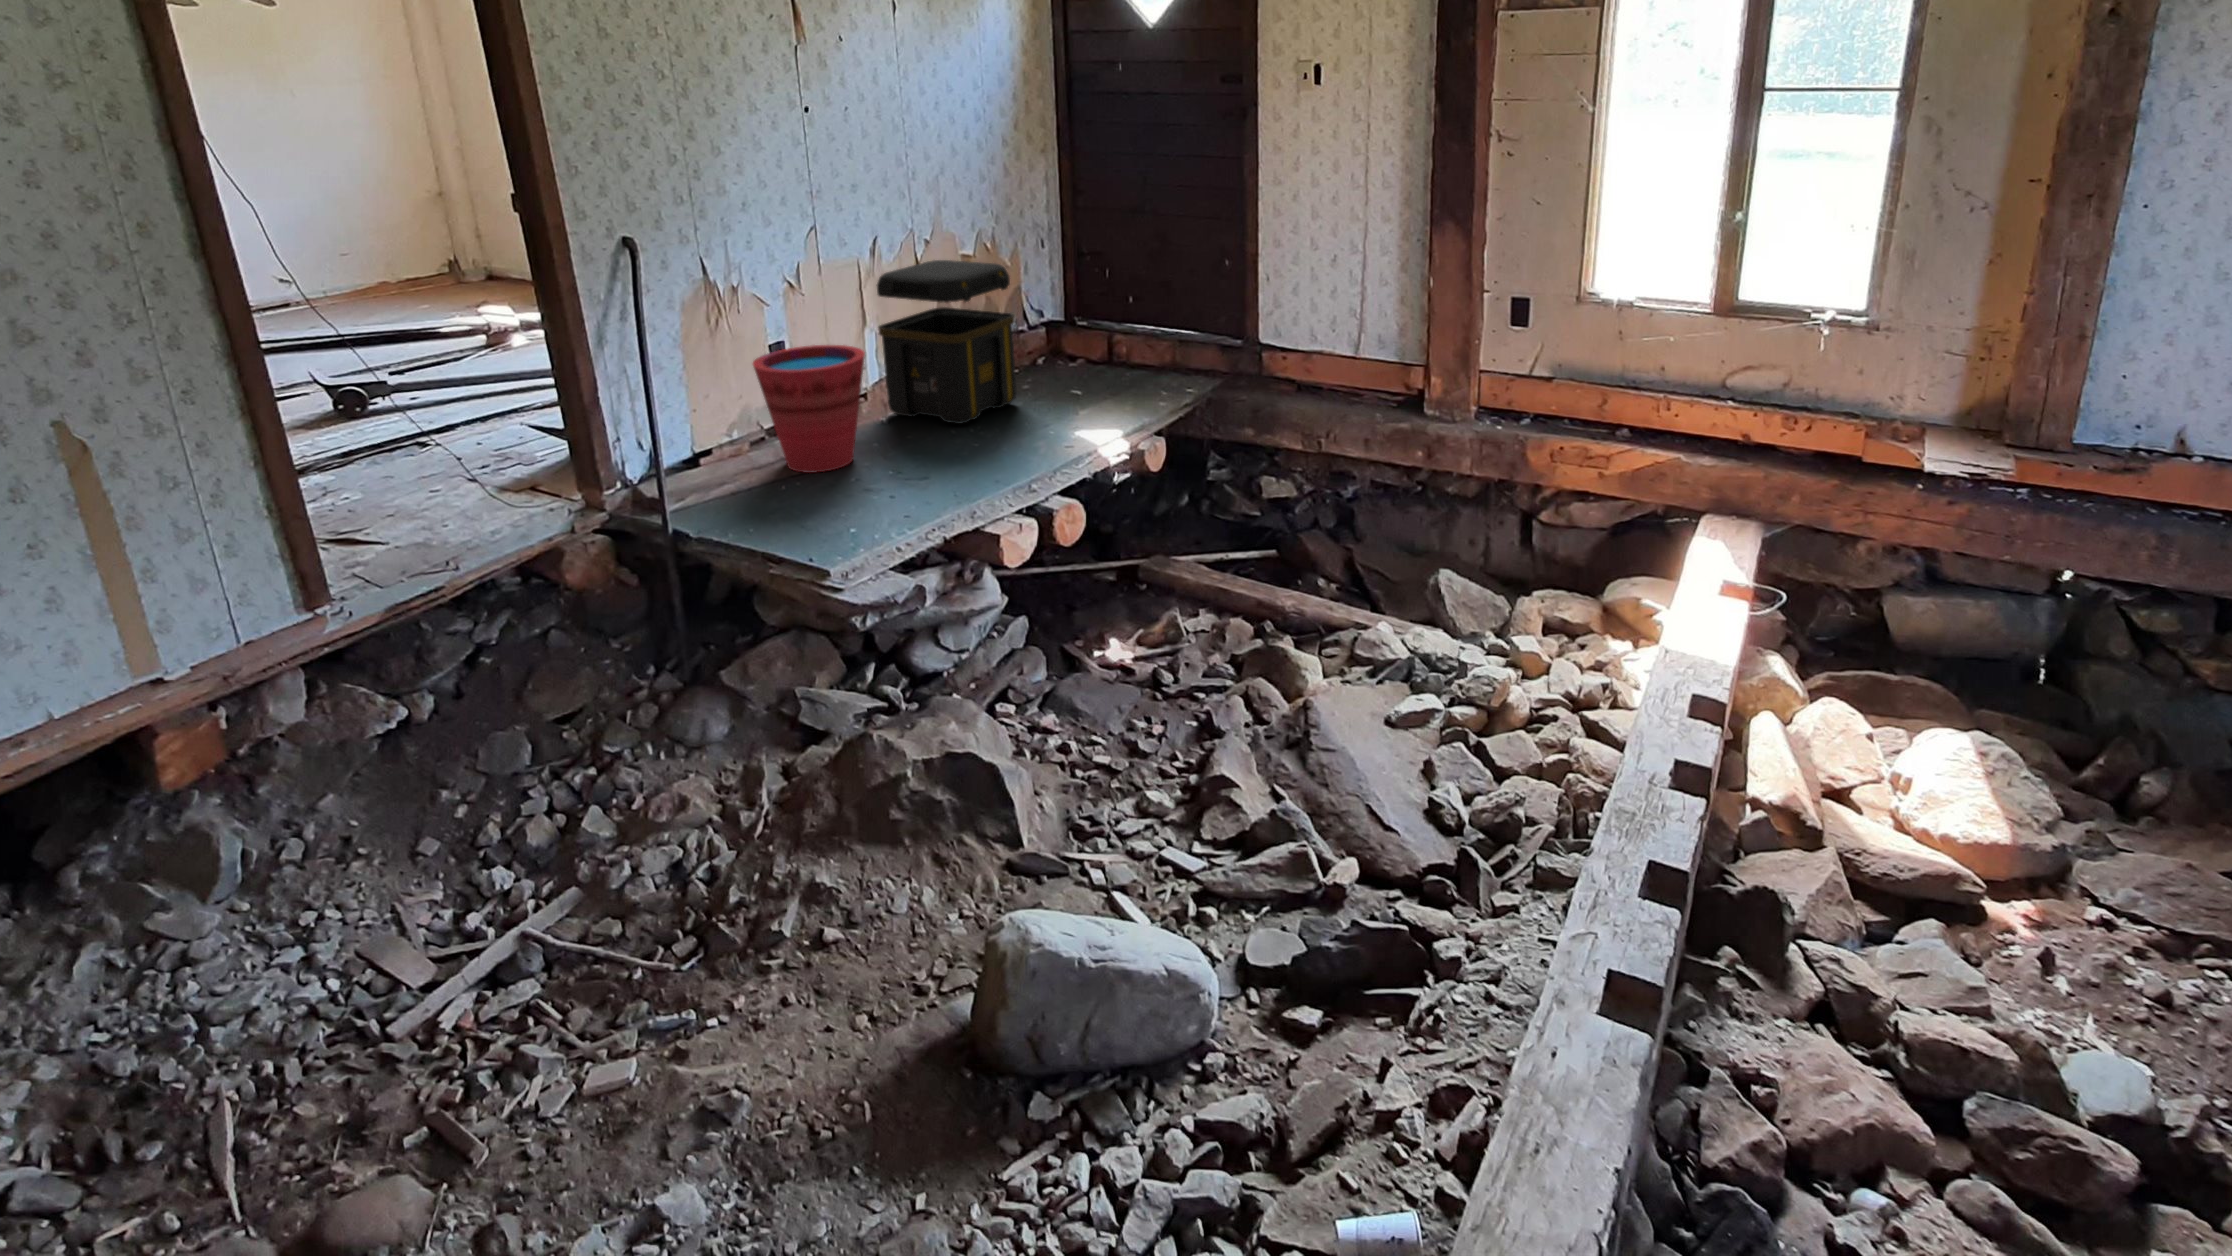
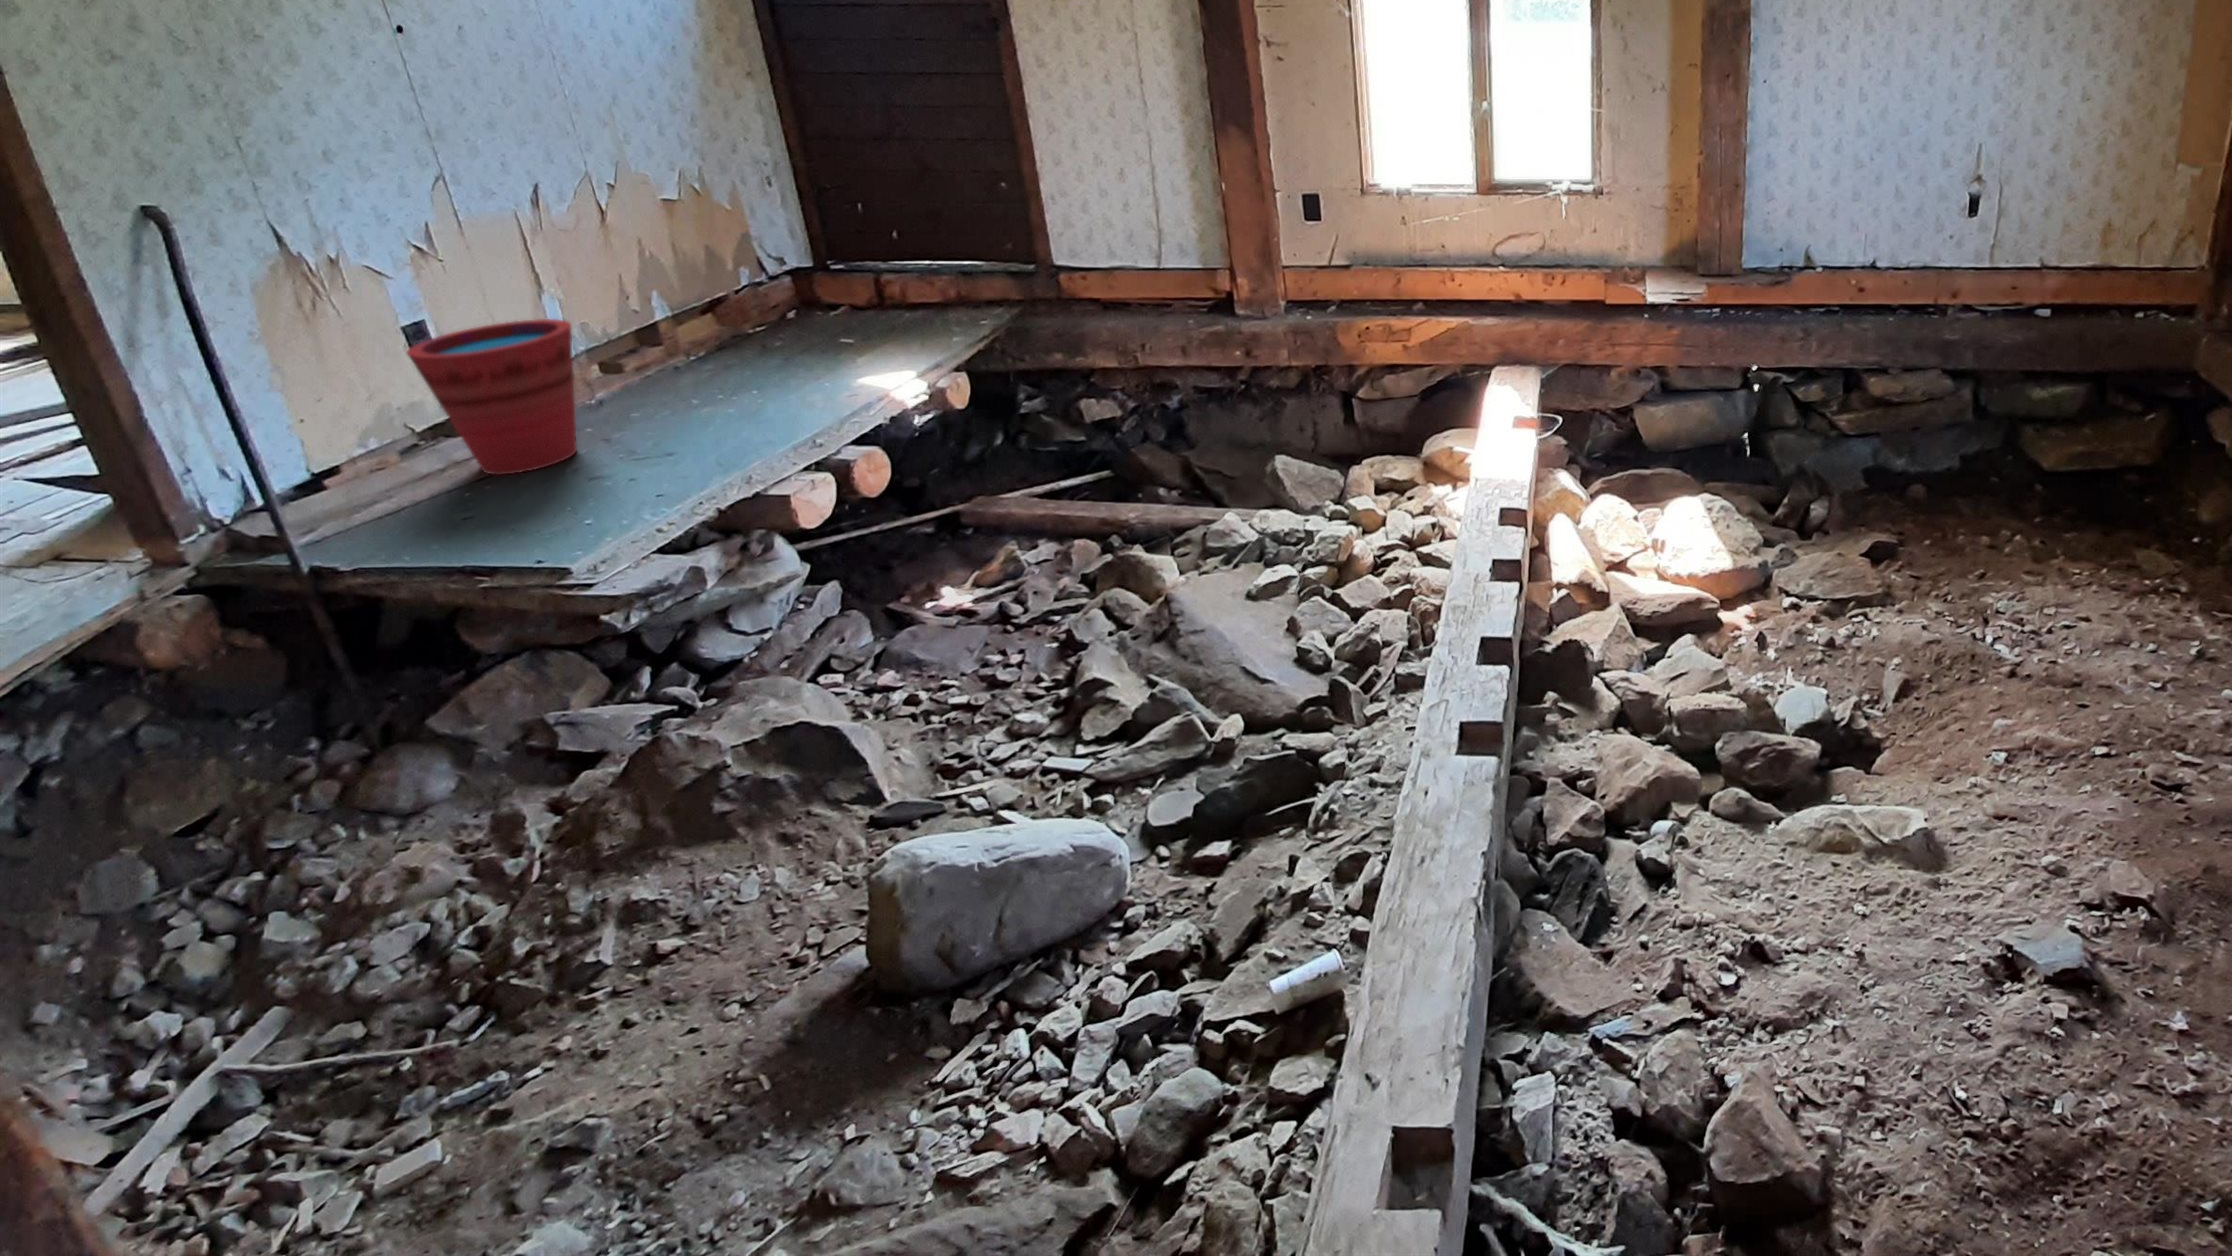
toolbox: present [877,260,1017,424] -> none [567,211,778,398]

